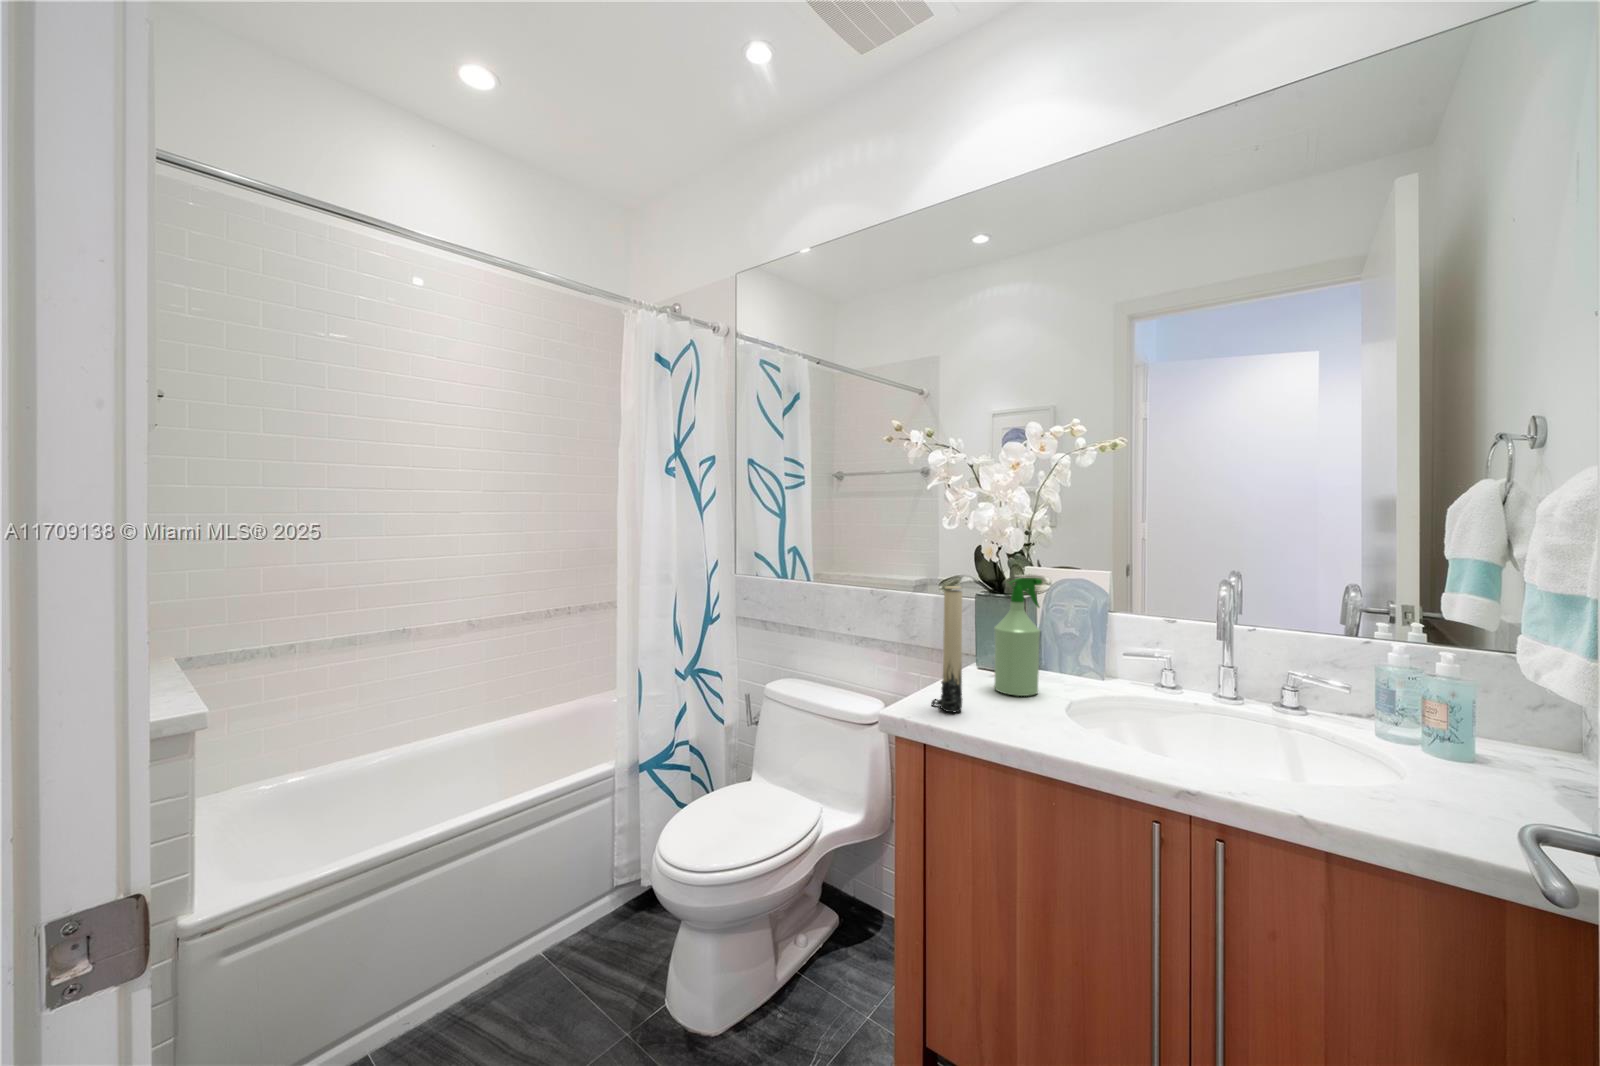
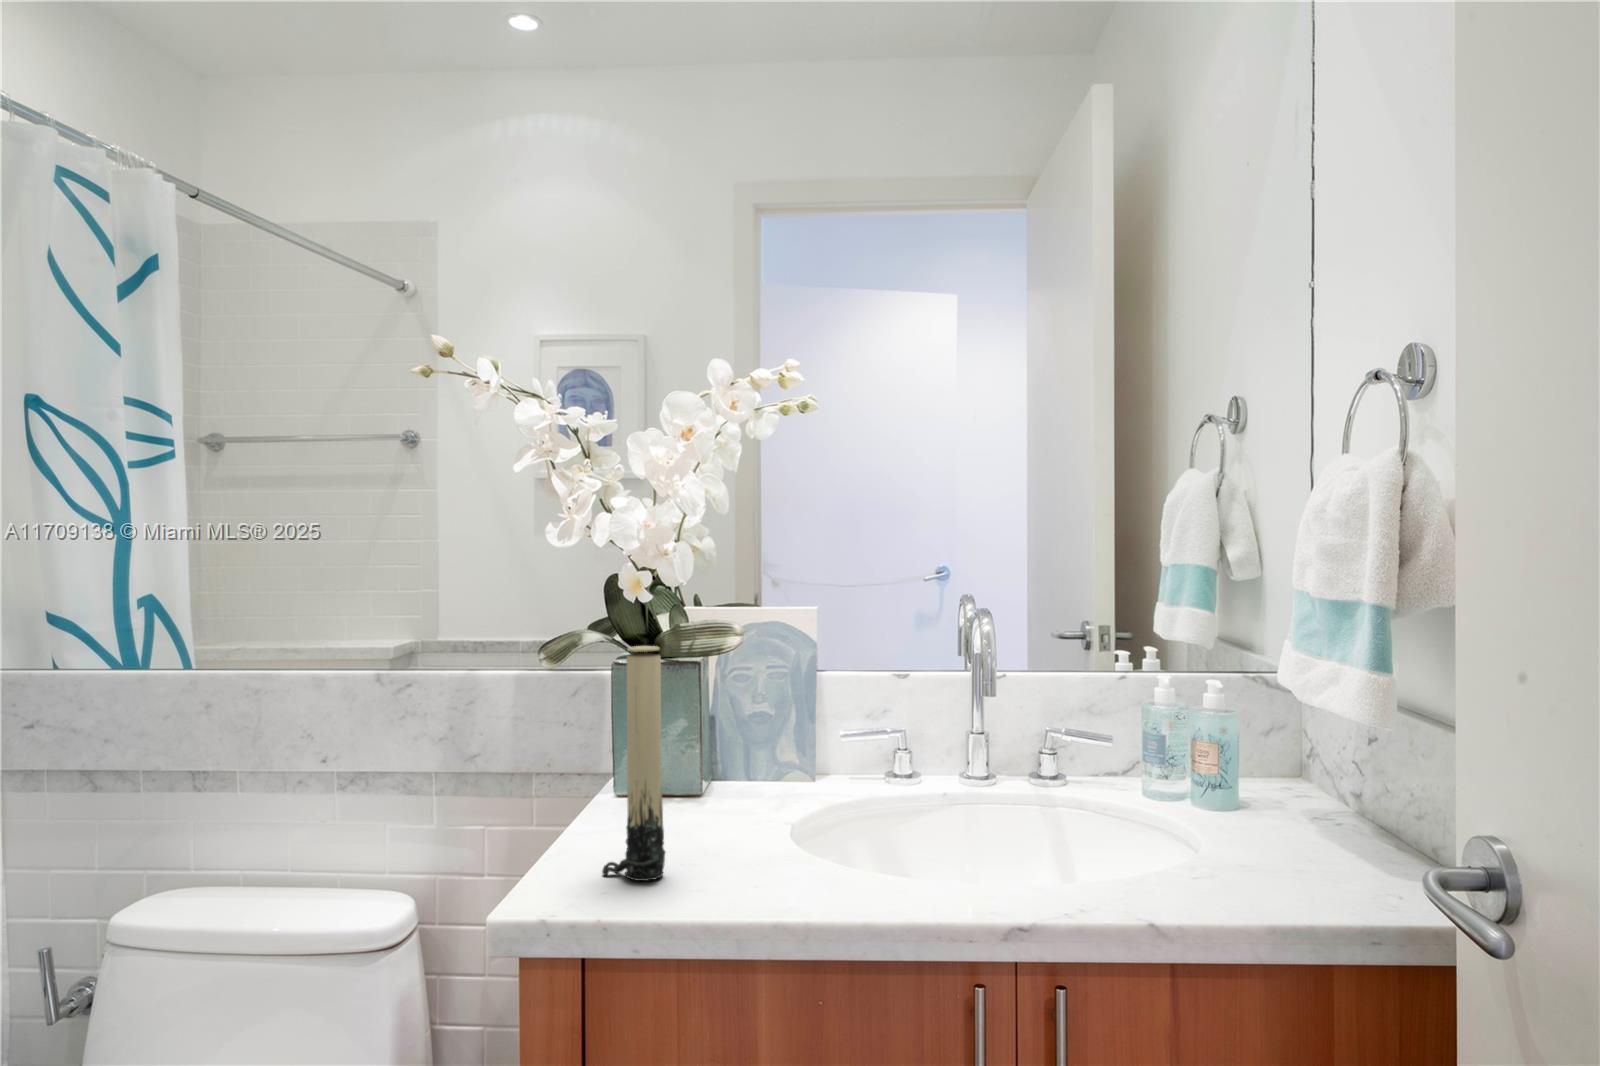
spray bottle: present [994,578,1042,696] -> none [674,624,749,830]

